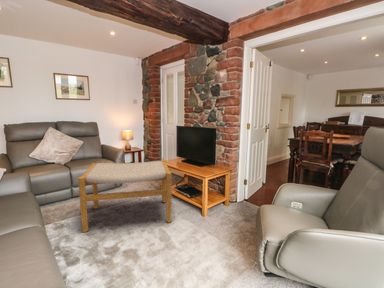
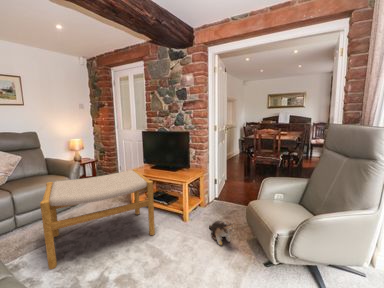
plush toy: none [222,221,242,246] -> present [209,221,235,245]

